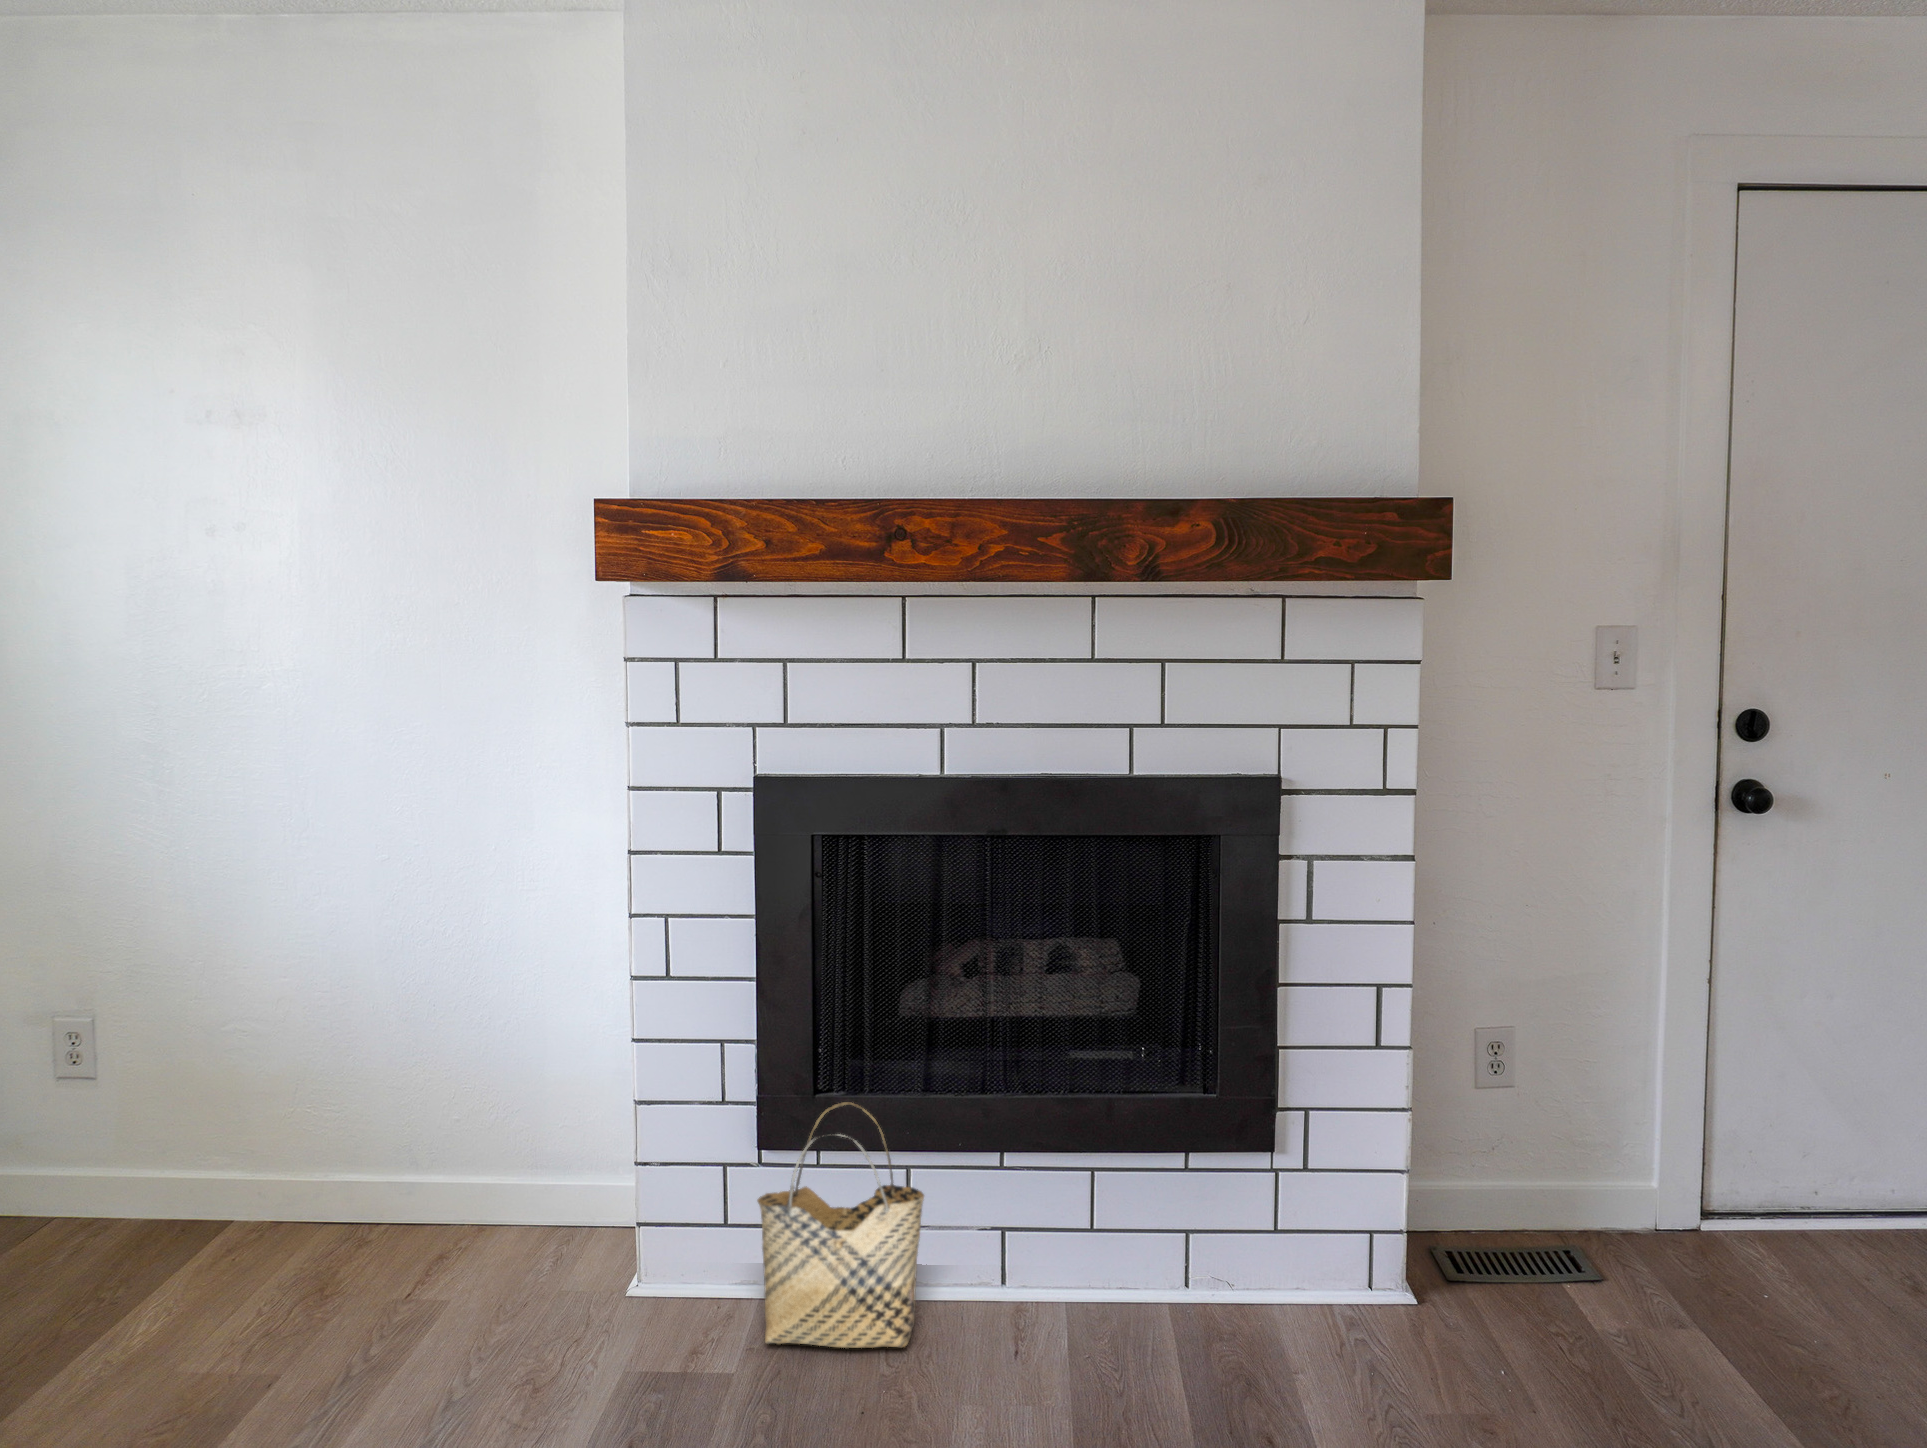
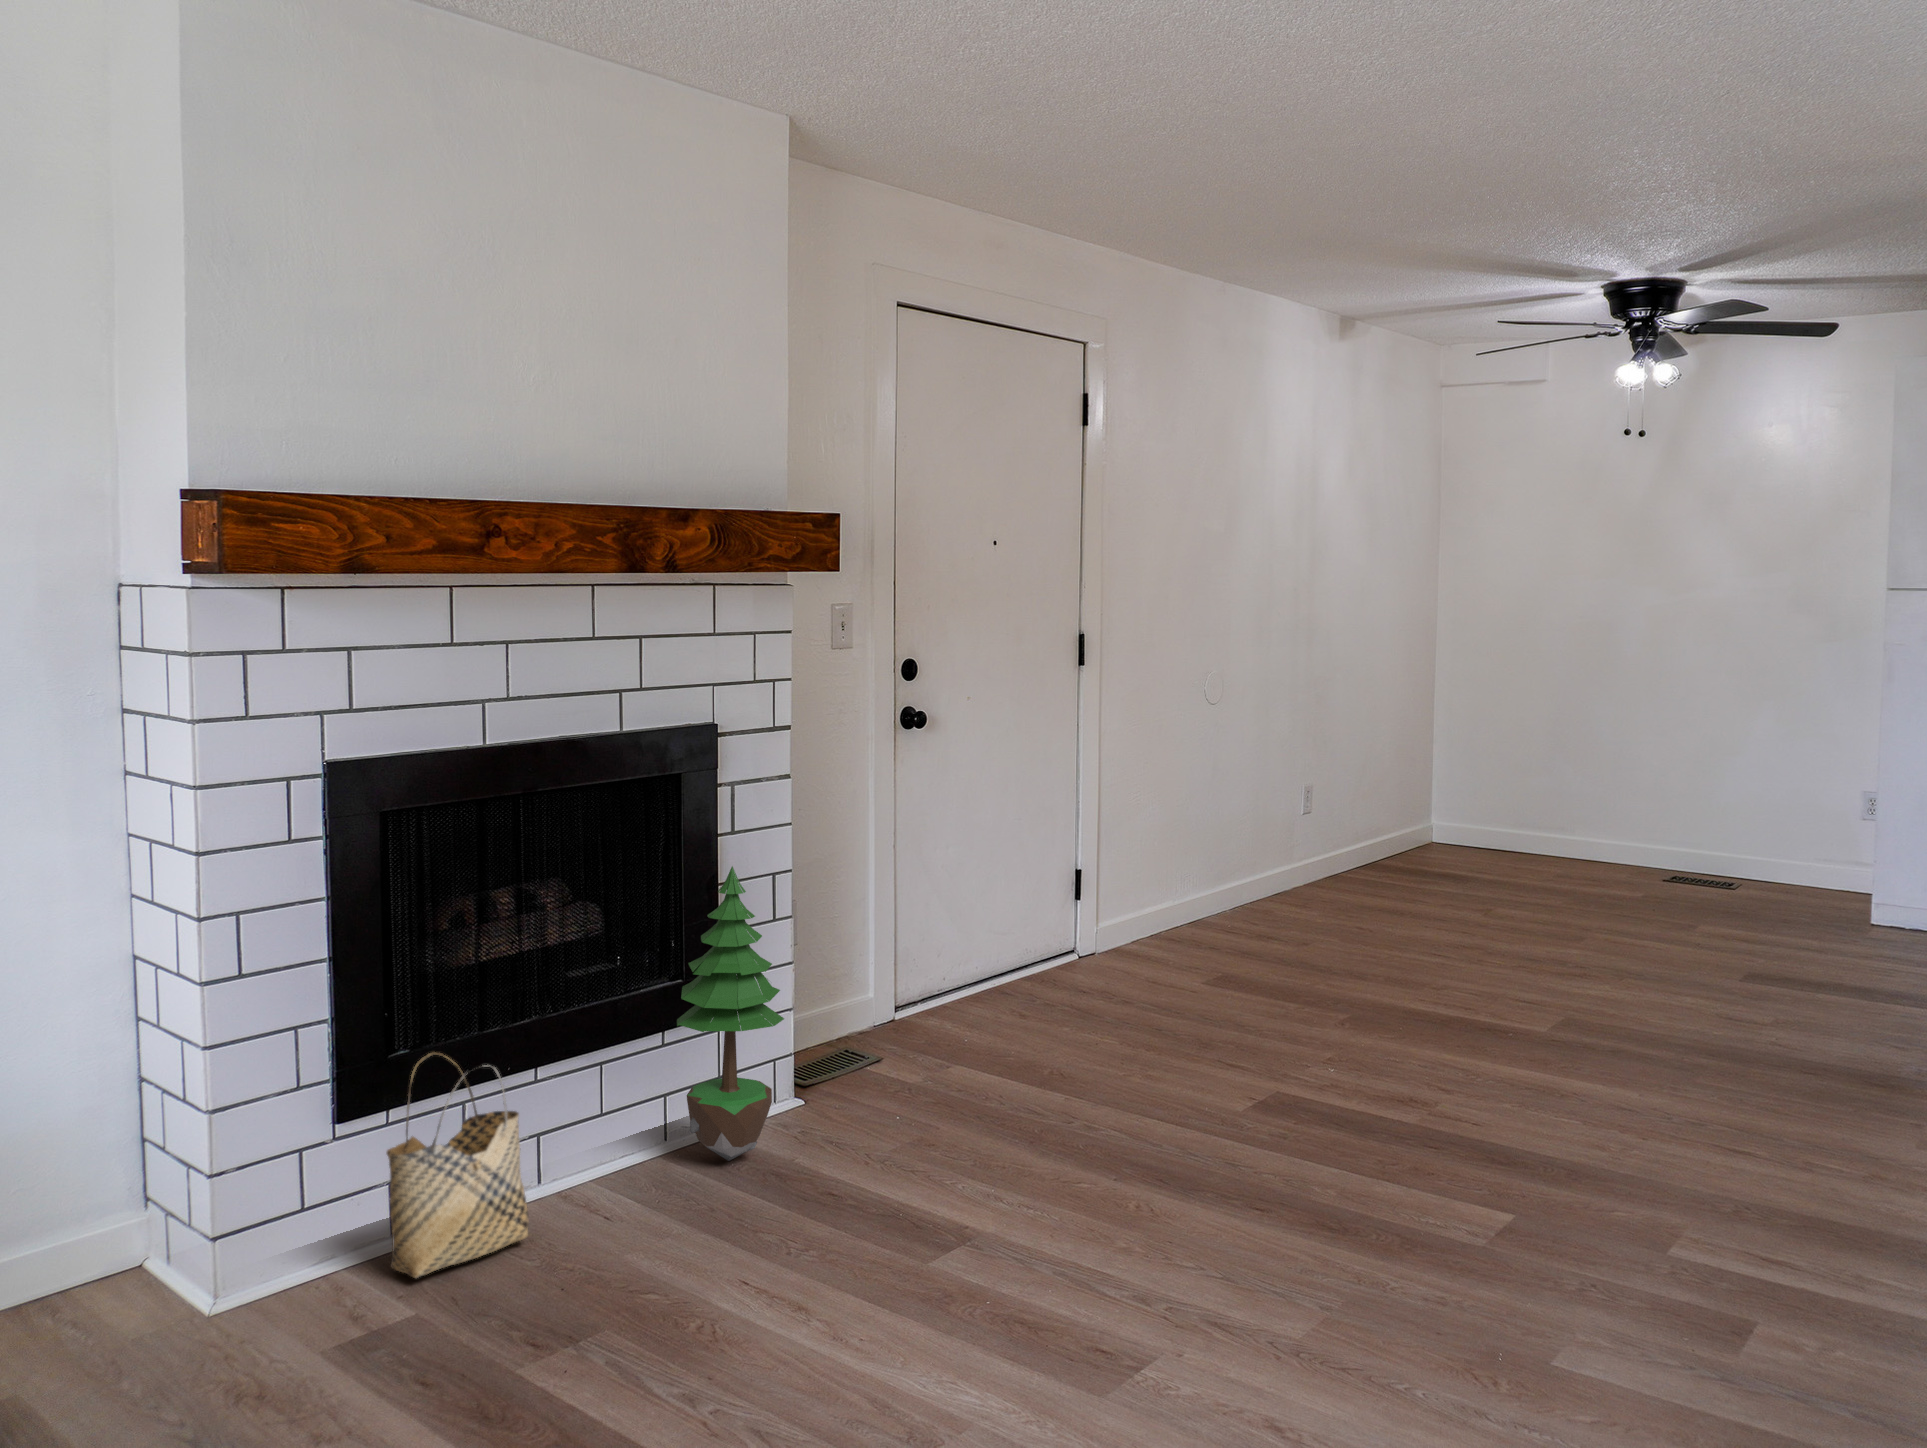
potted tree: none [1156,964,1299,1350] -> present [677,866,784,1161]

